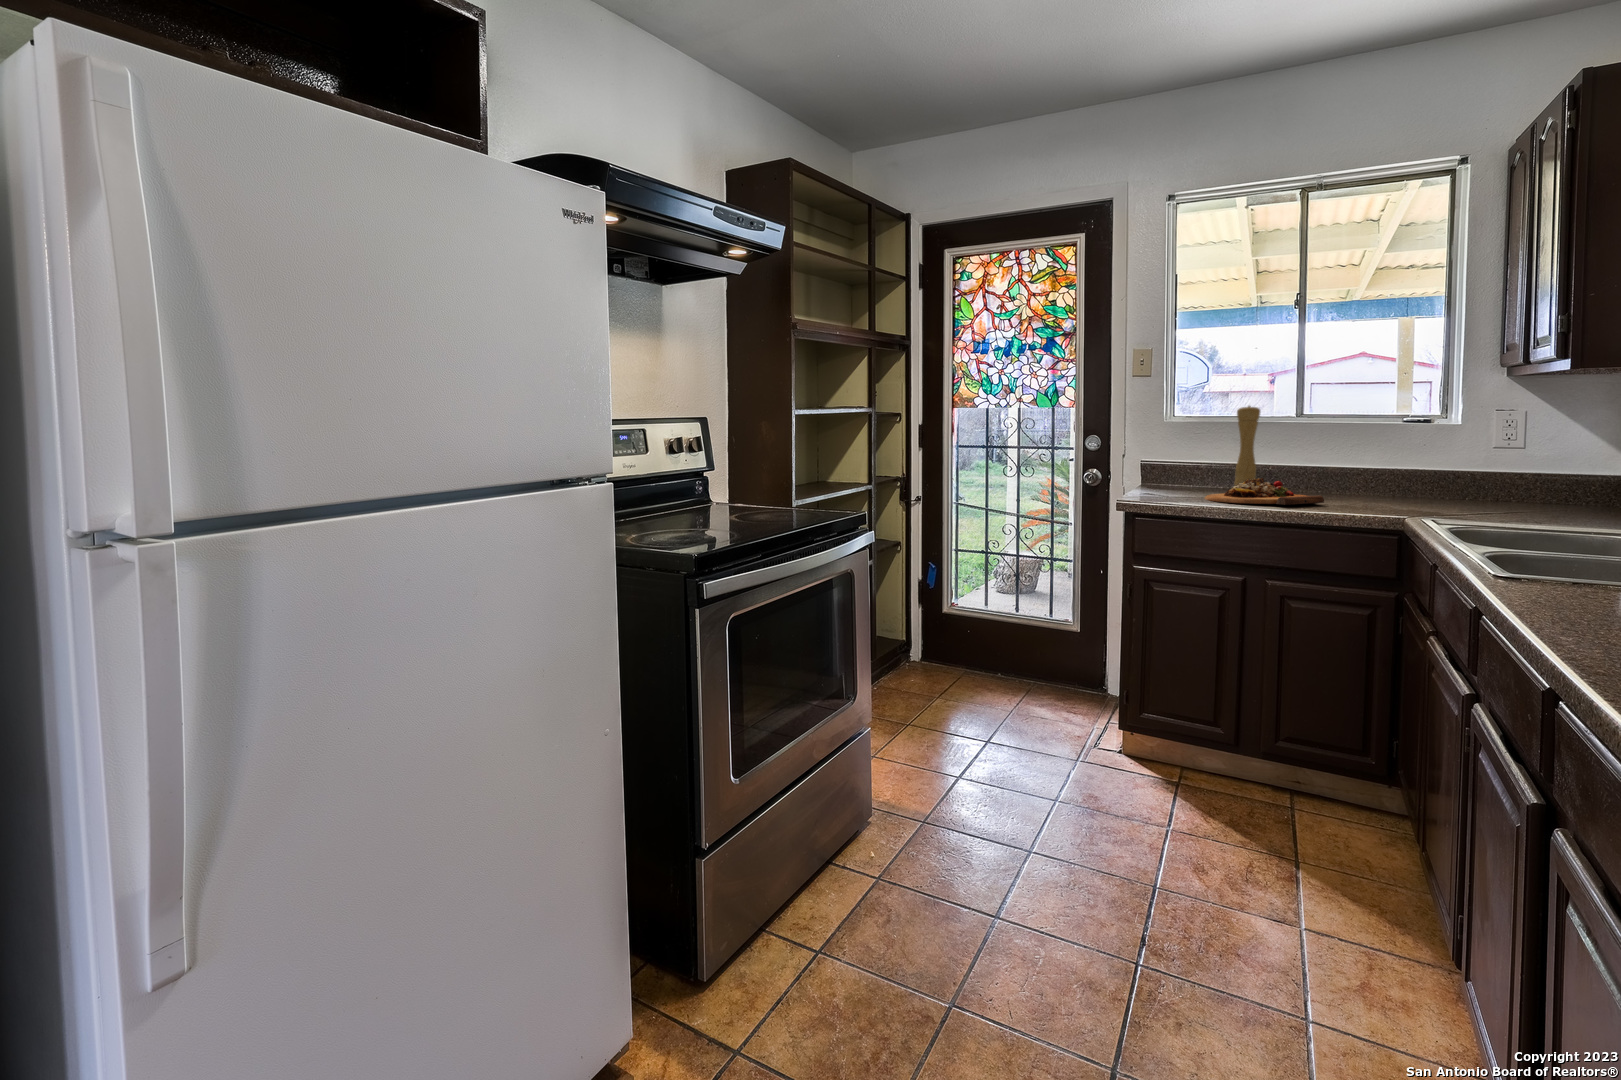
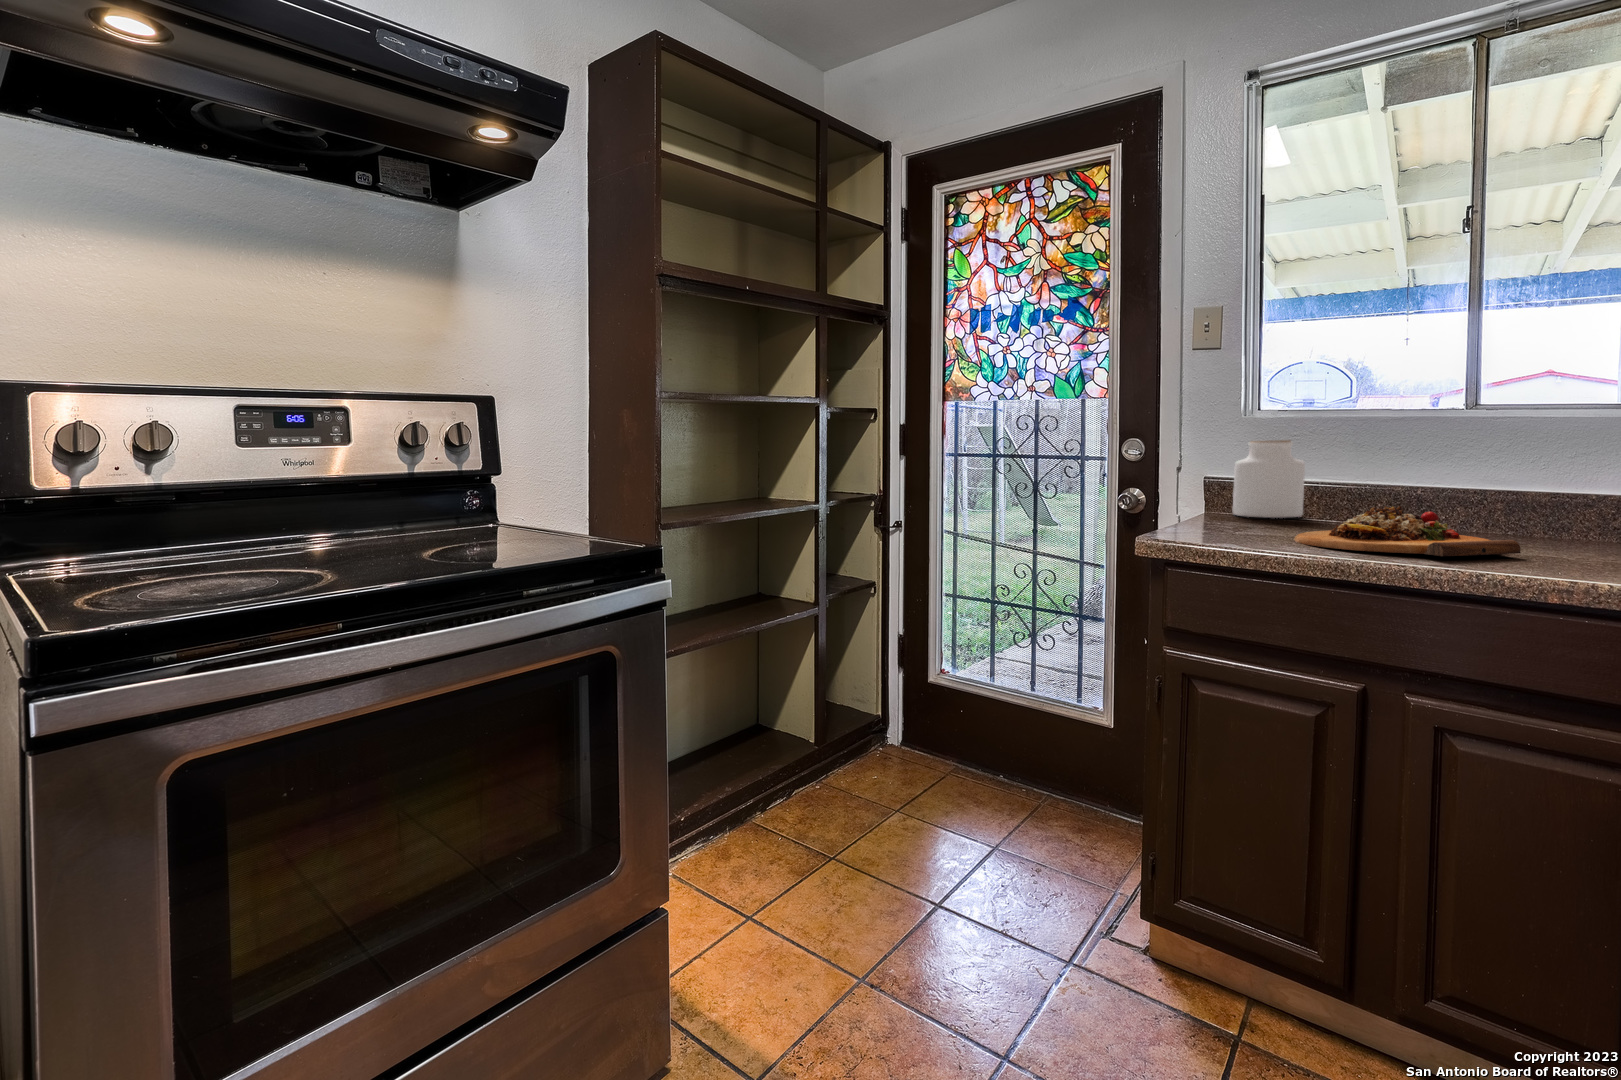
pepper mill: present [1234,406,1260,486] -> none [1353,388,1400,522]
jar: none [1161,438,1205,487] -> present [1233,440,1305,518]

